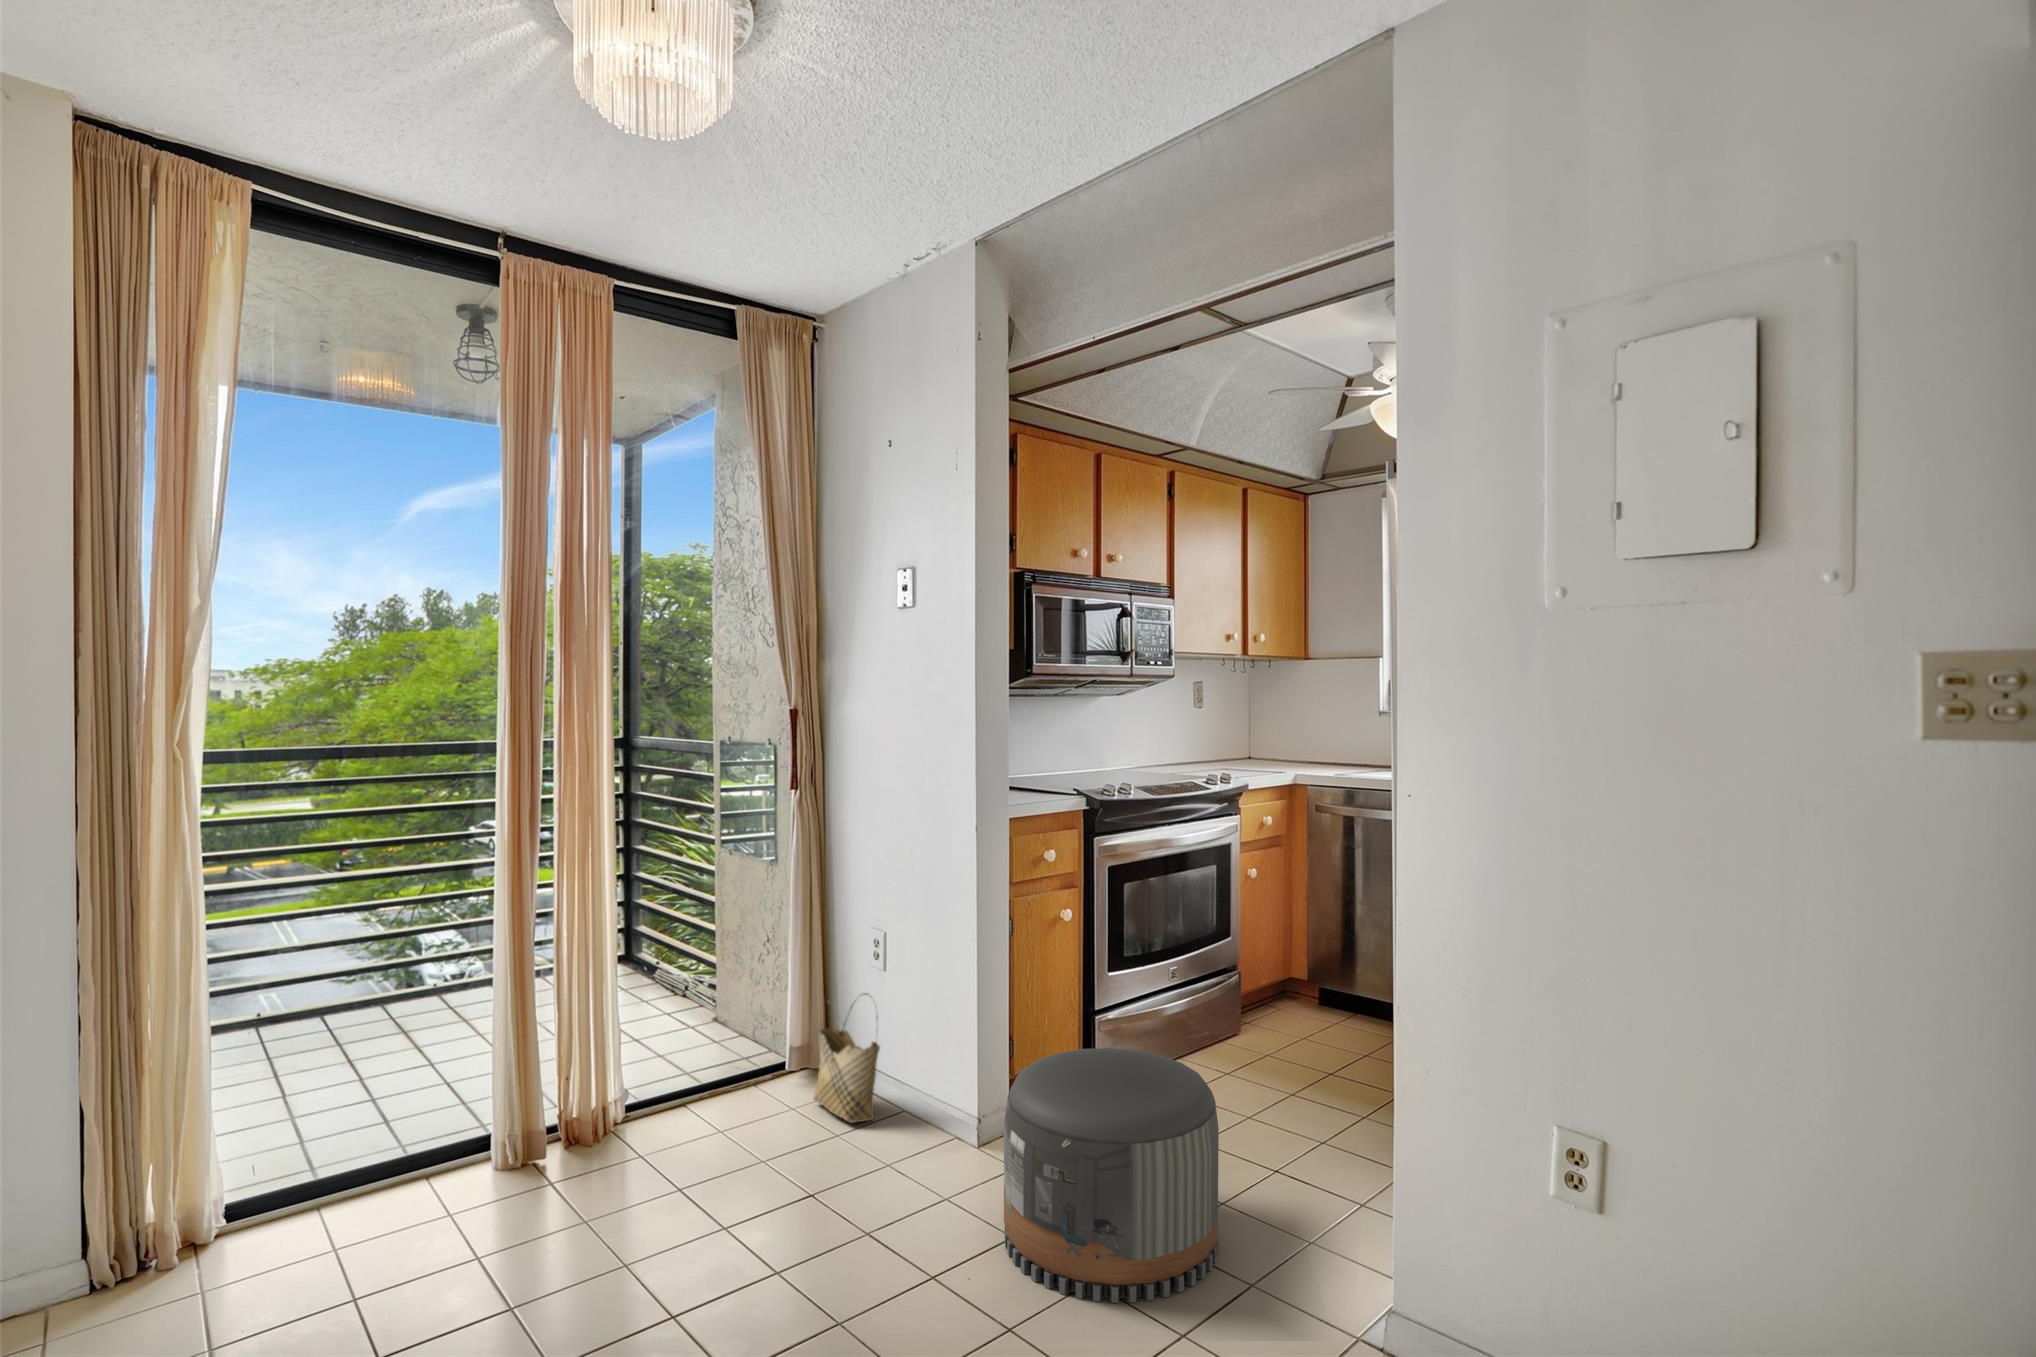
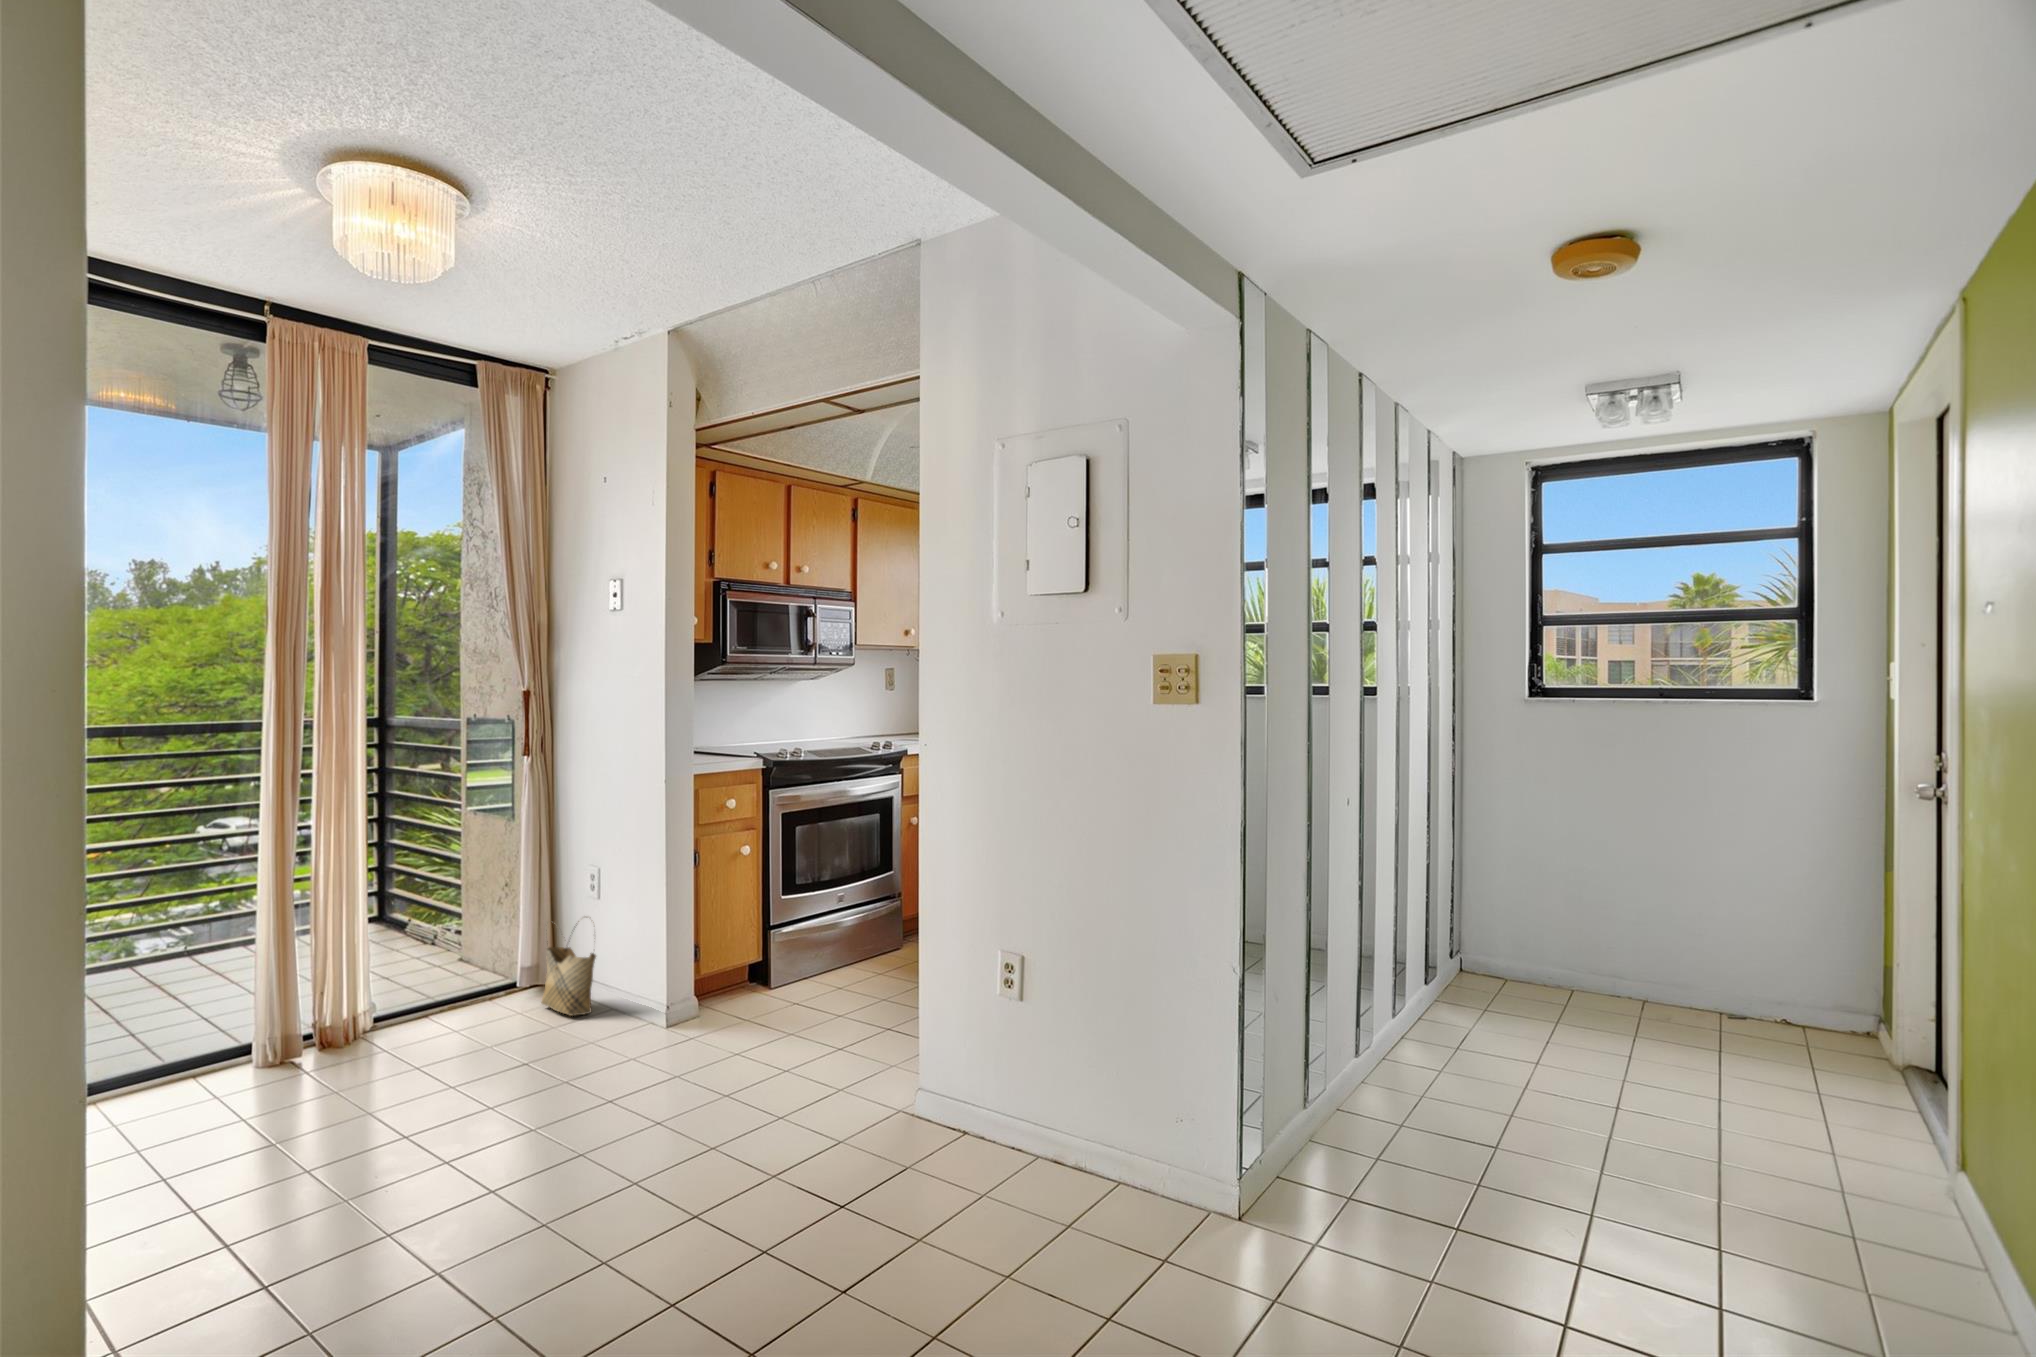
pouf: present [1004,1048,1219,1303] -> none [680,933,840,1098]

